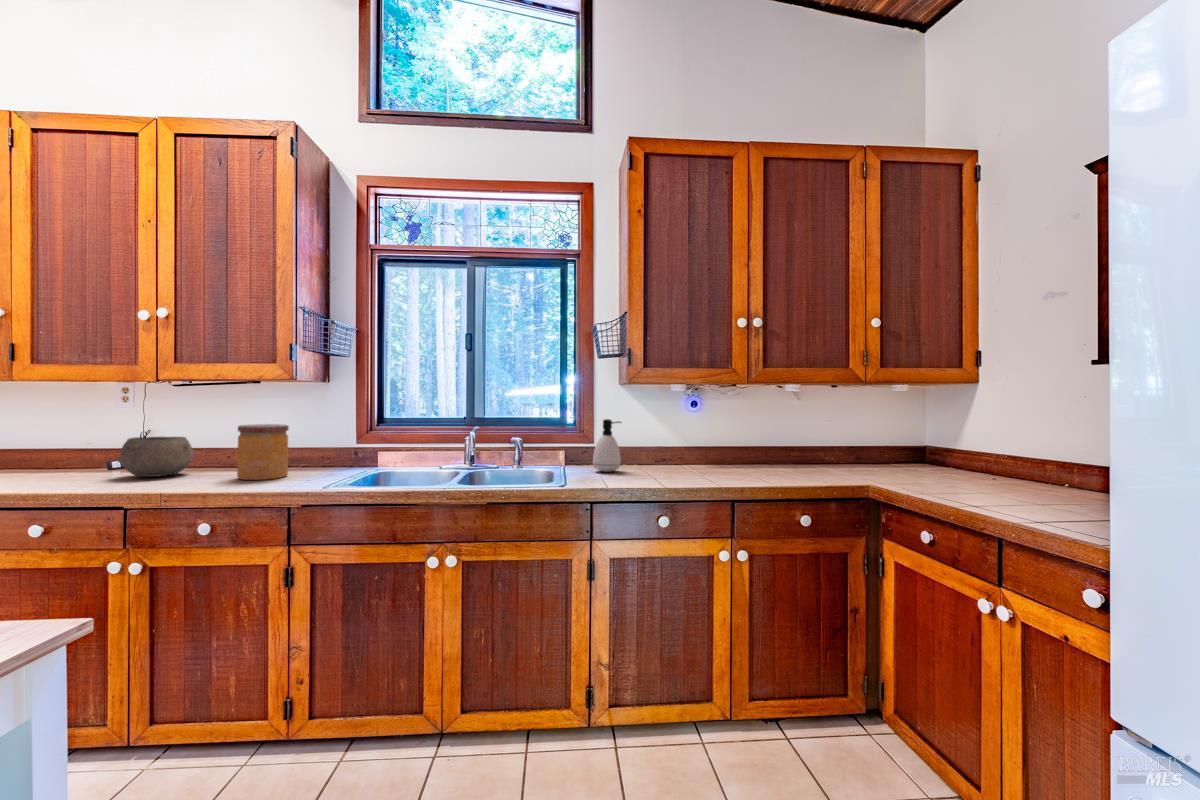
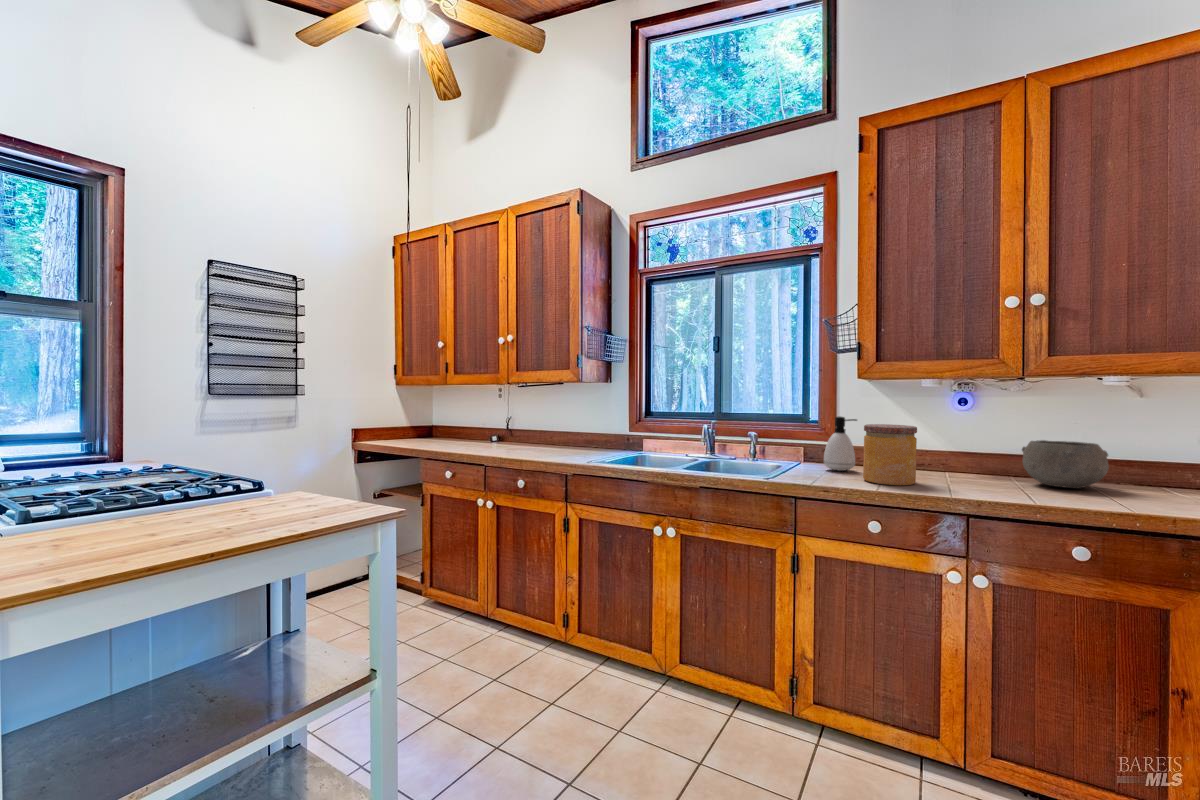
jar: present [237,424,289,480] -> present [863,424,917,485]
bowl: present [118,437,195,477] -> present [1022,440,1109,488]

